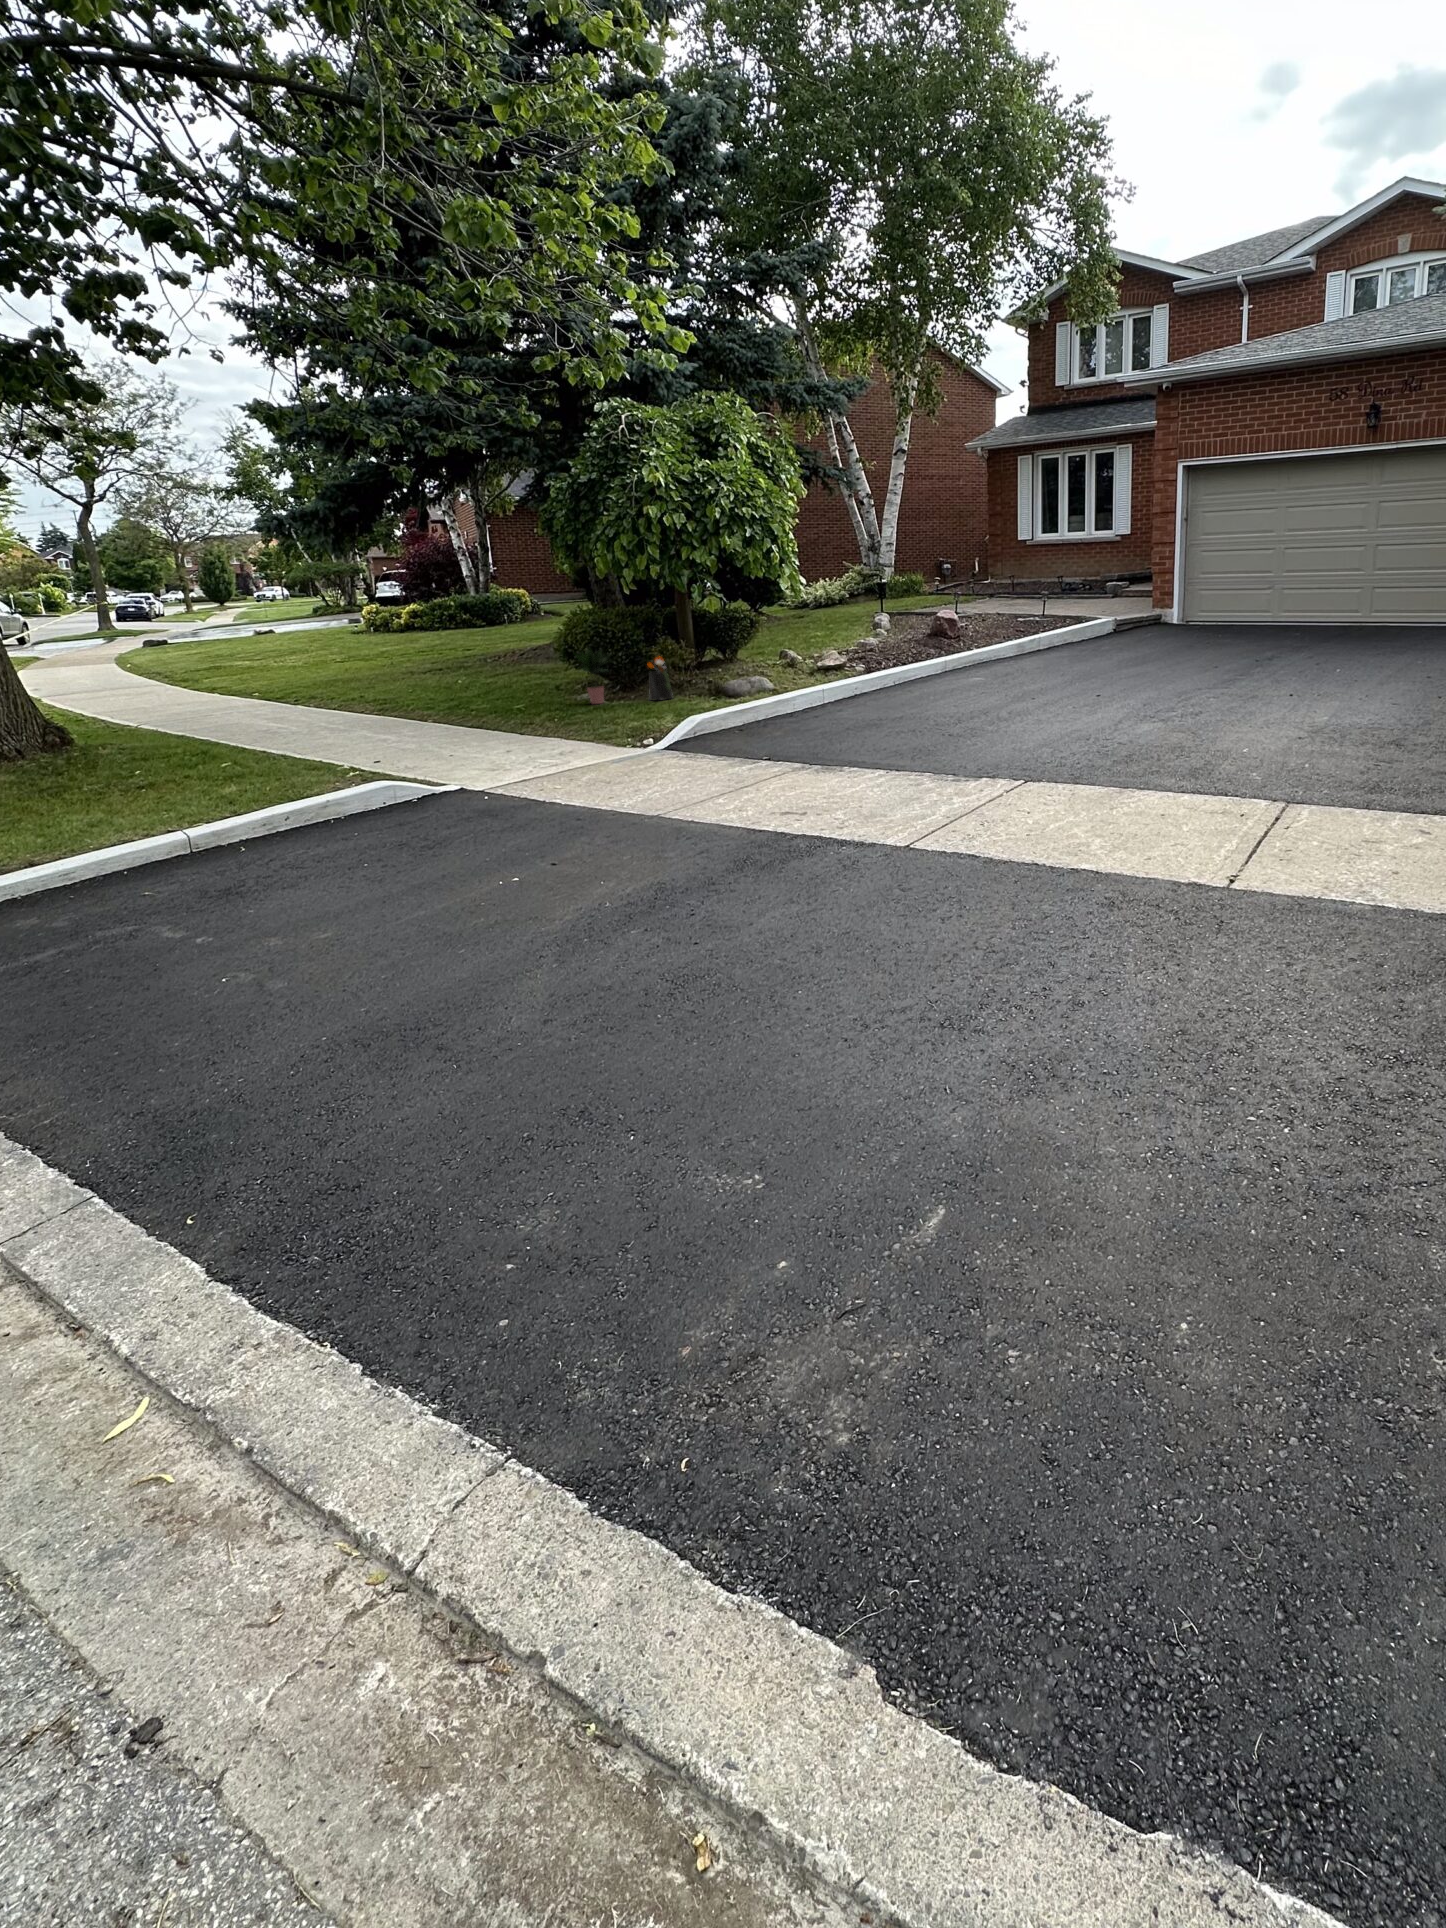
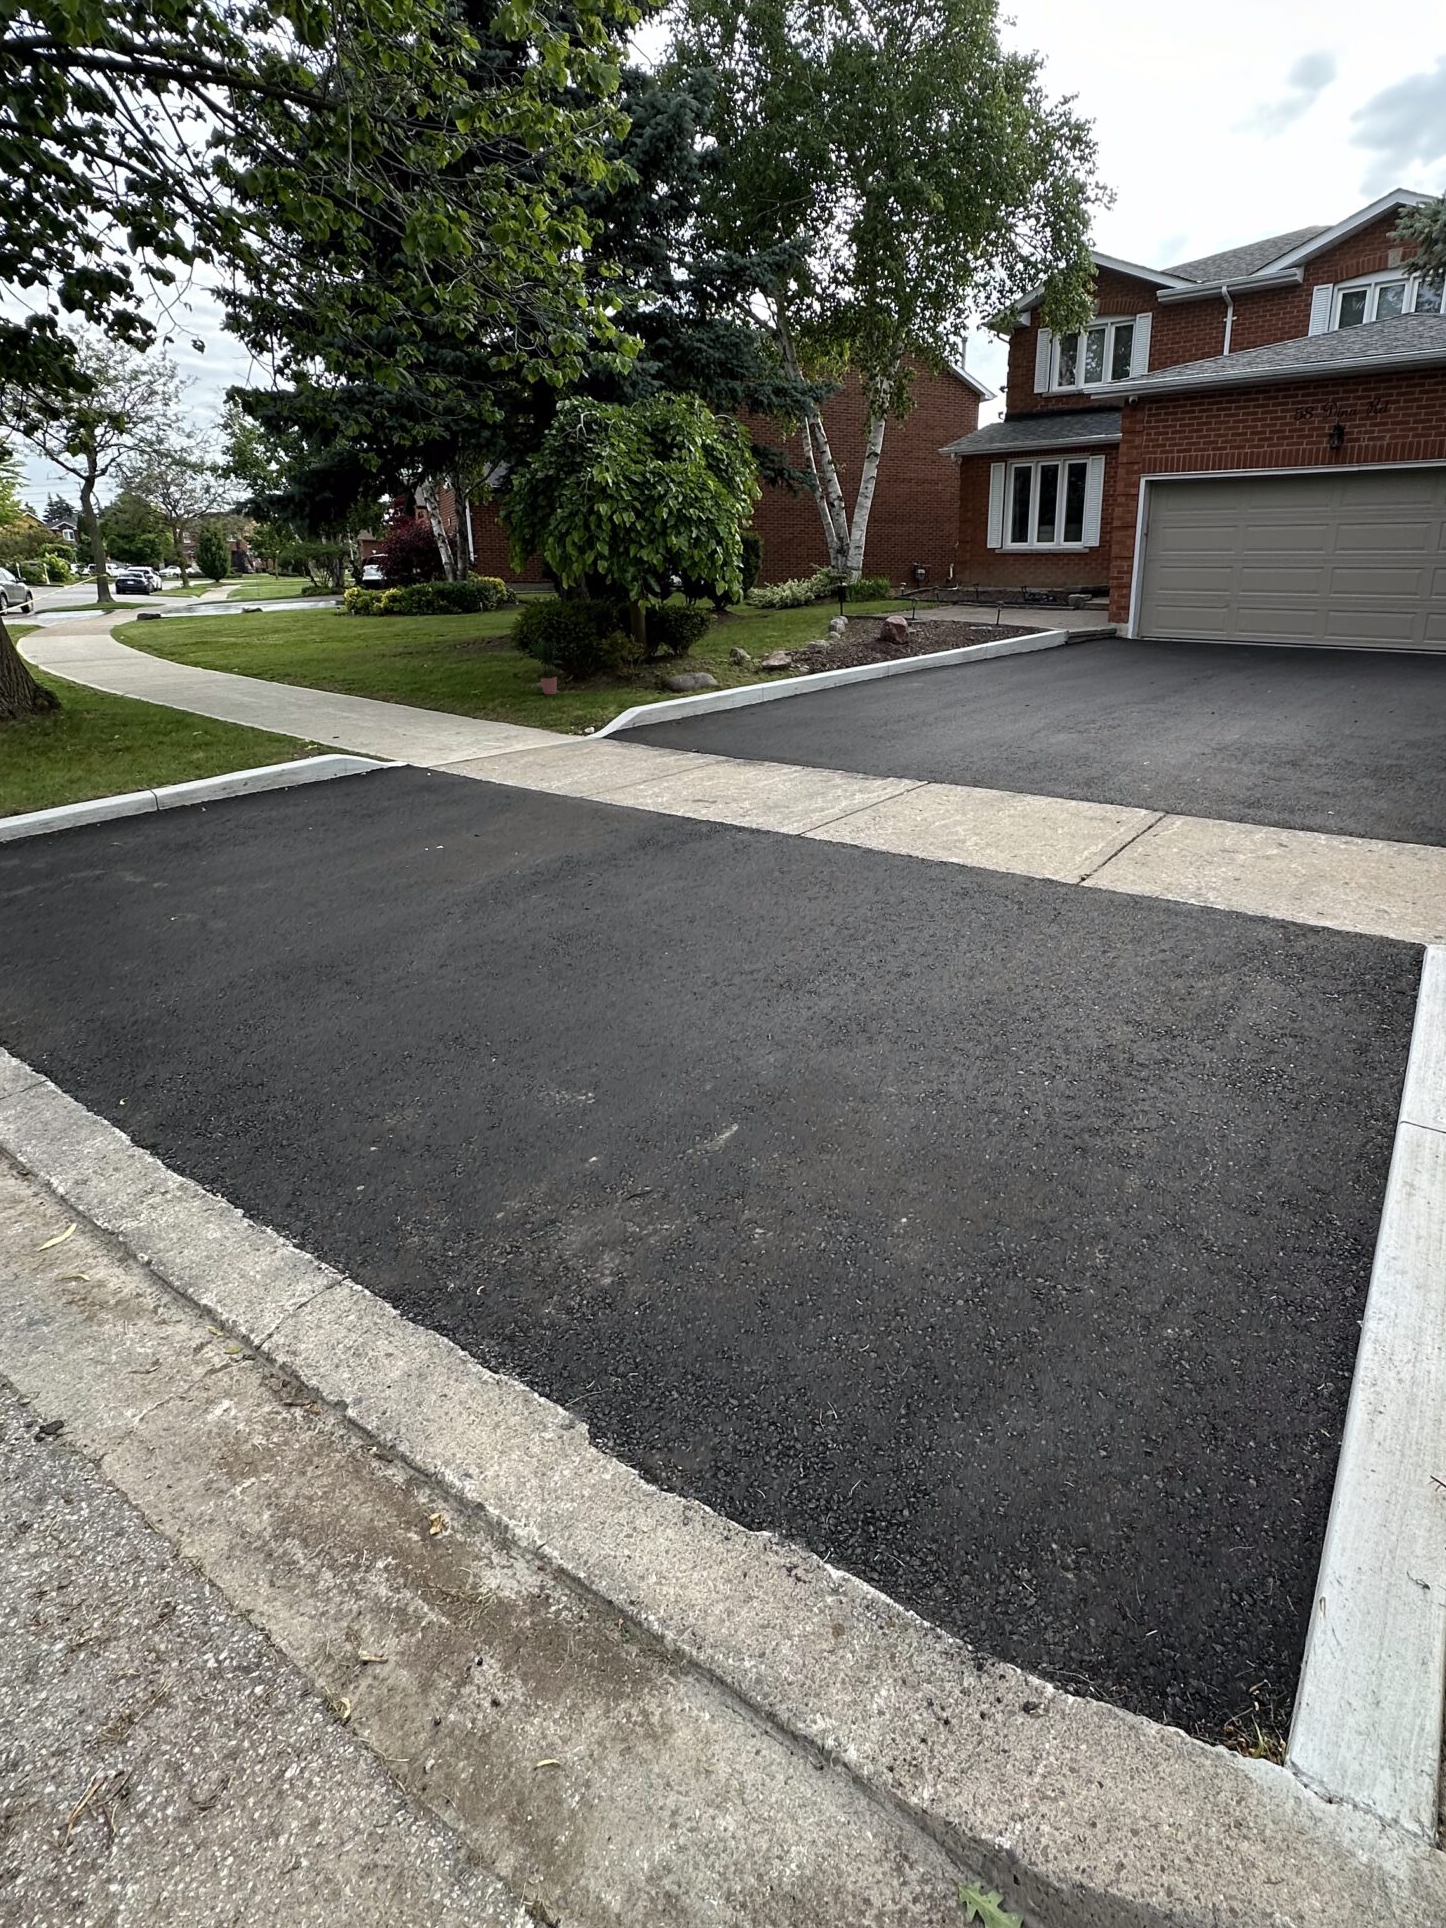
watering can: present [647,656,673,701] -> none [597,650,624,693]

